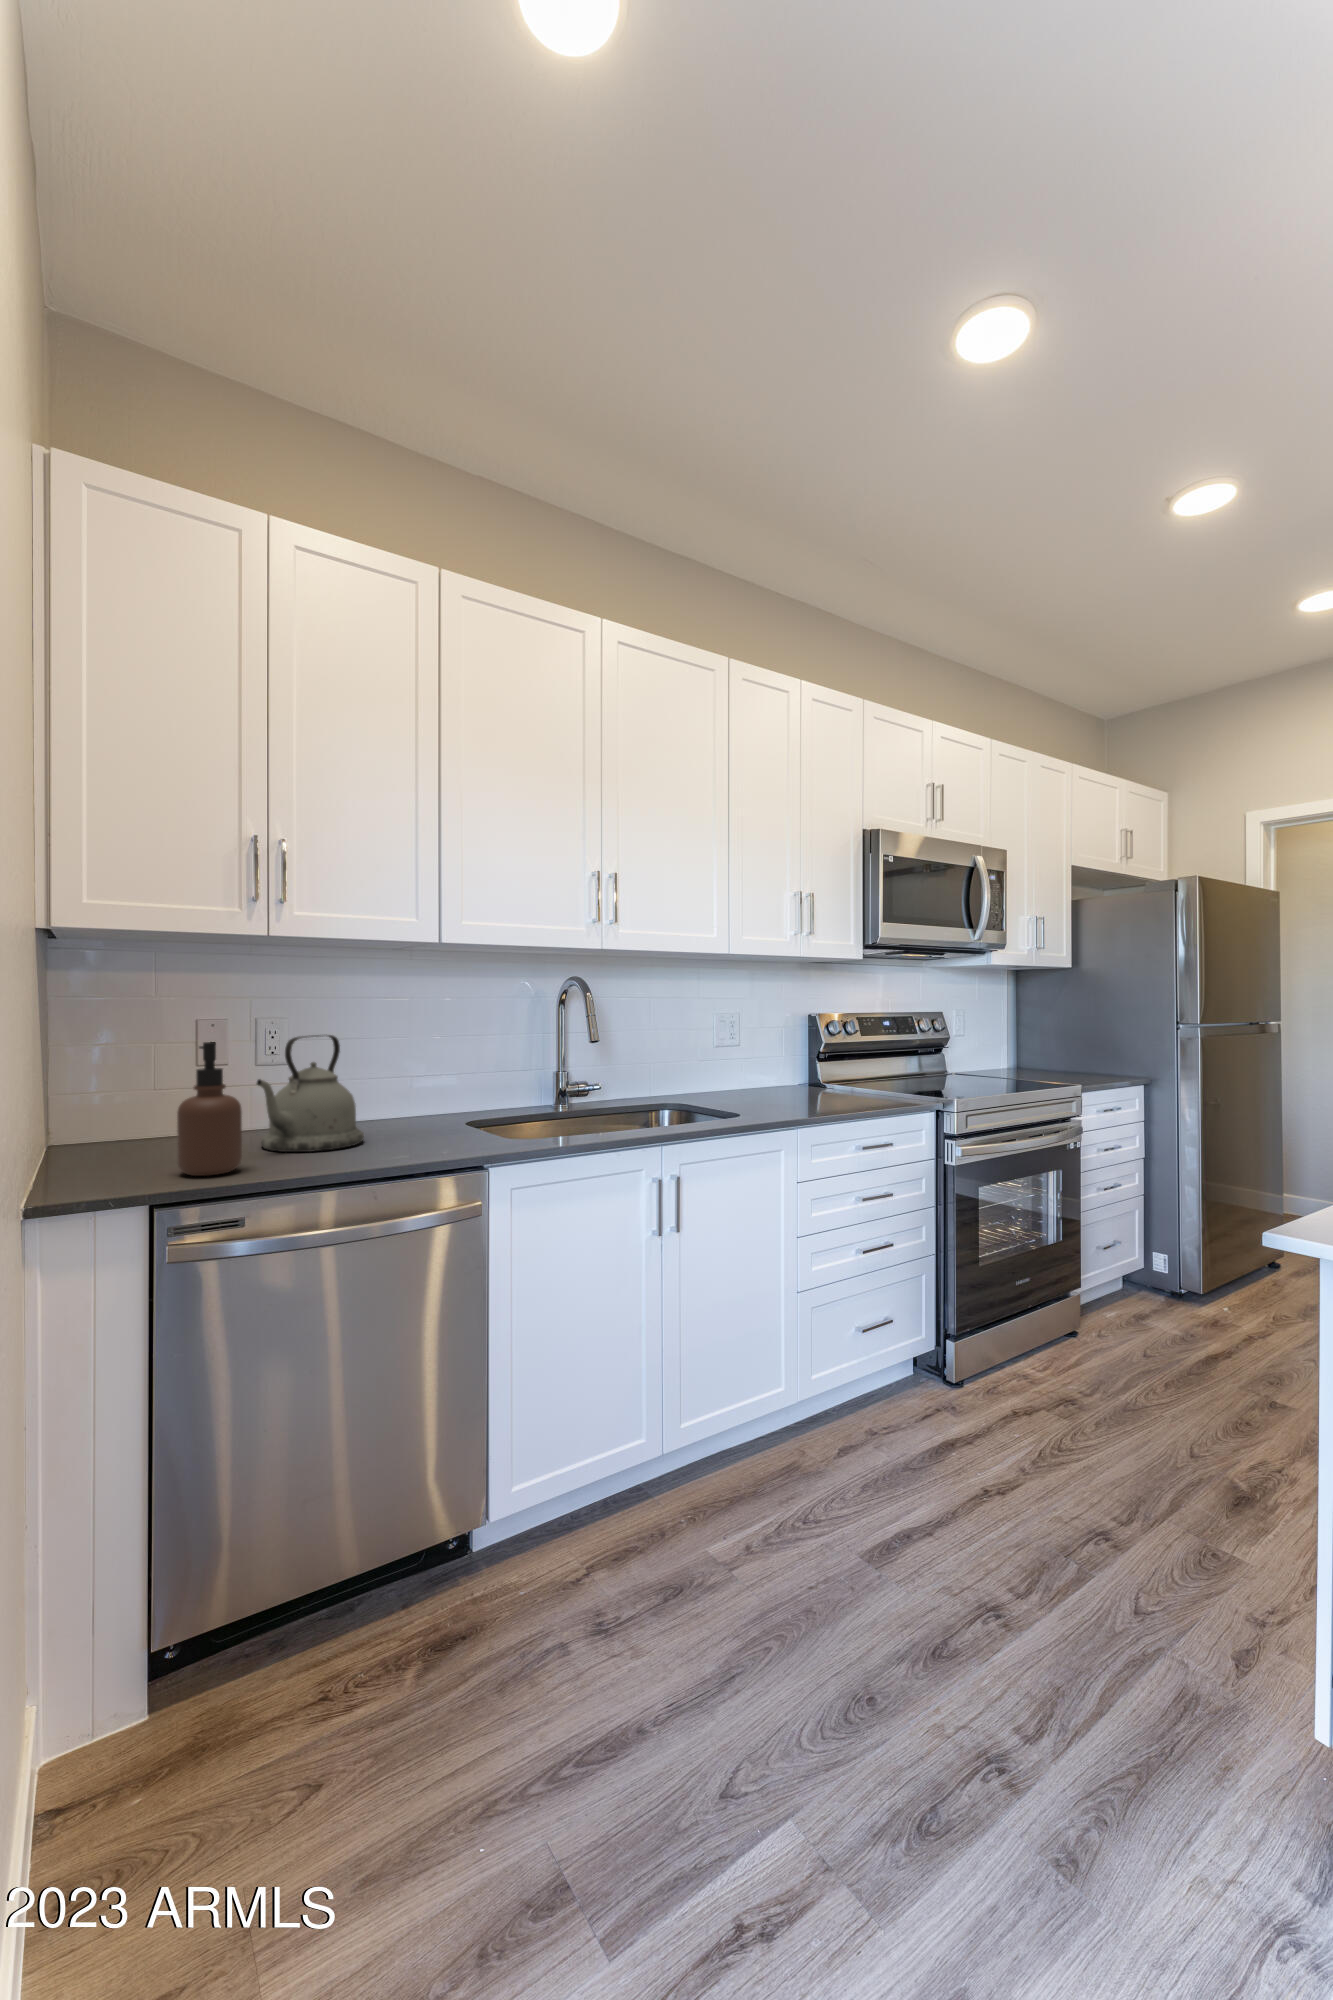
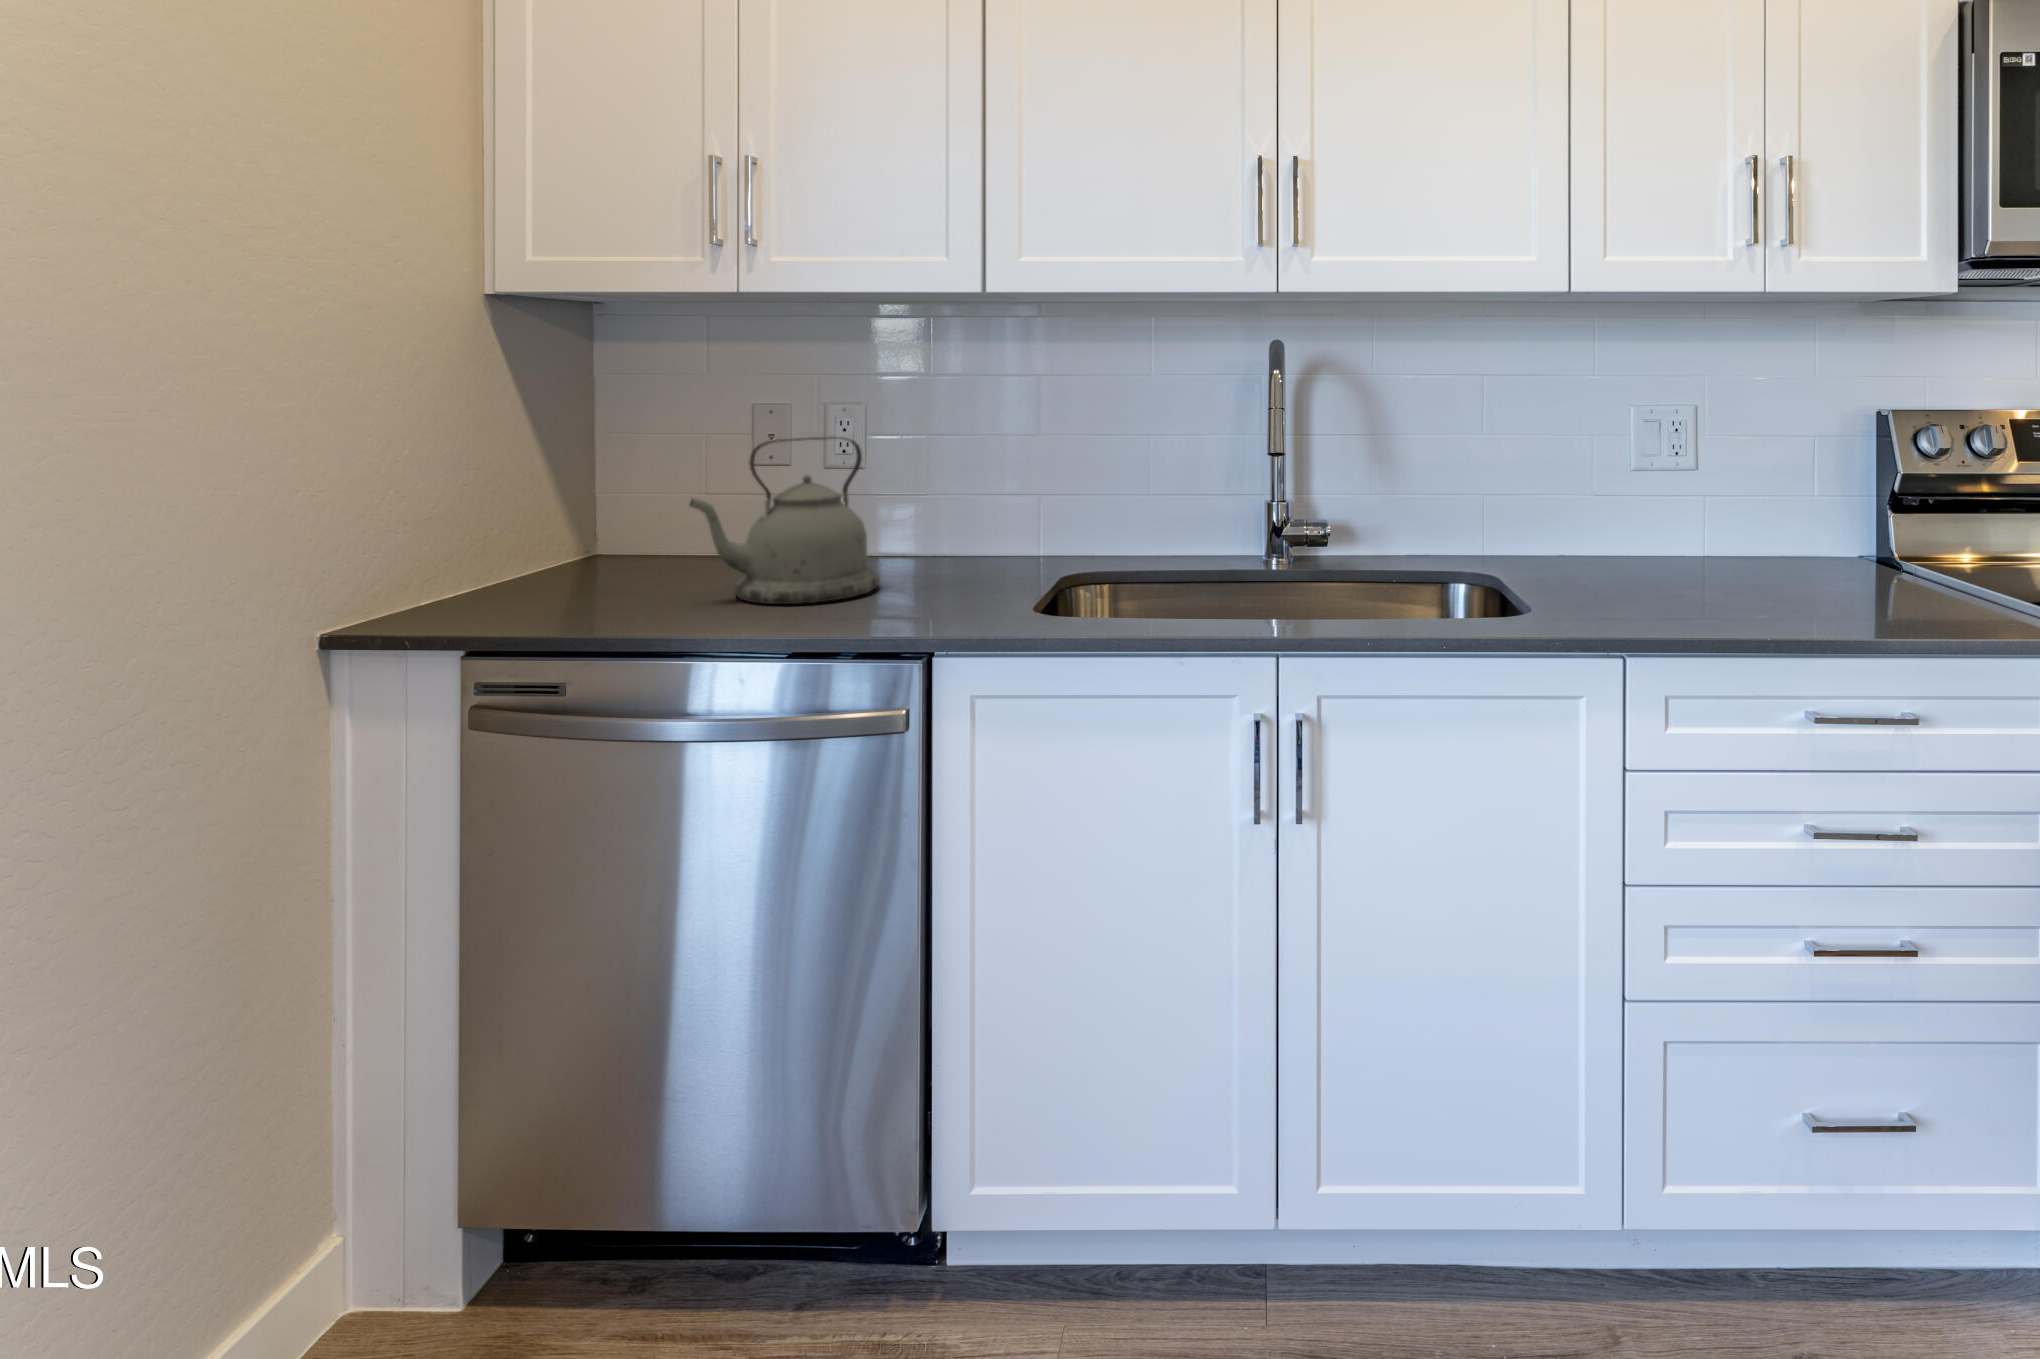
soap dispenser: present [177,1042,242,1176] -> none [539,448,626,626]

